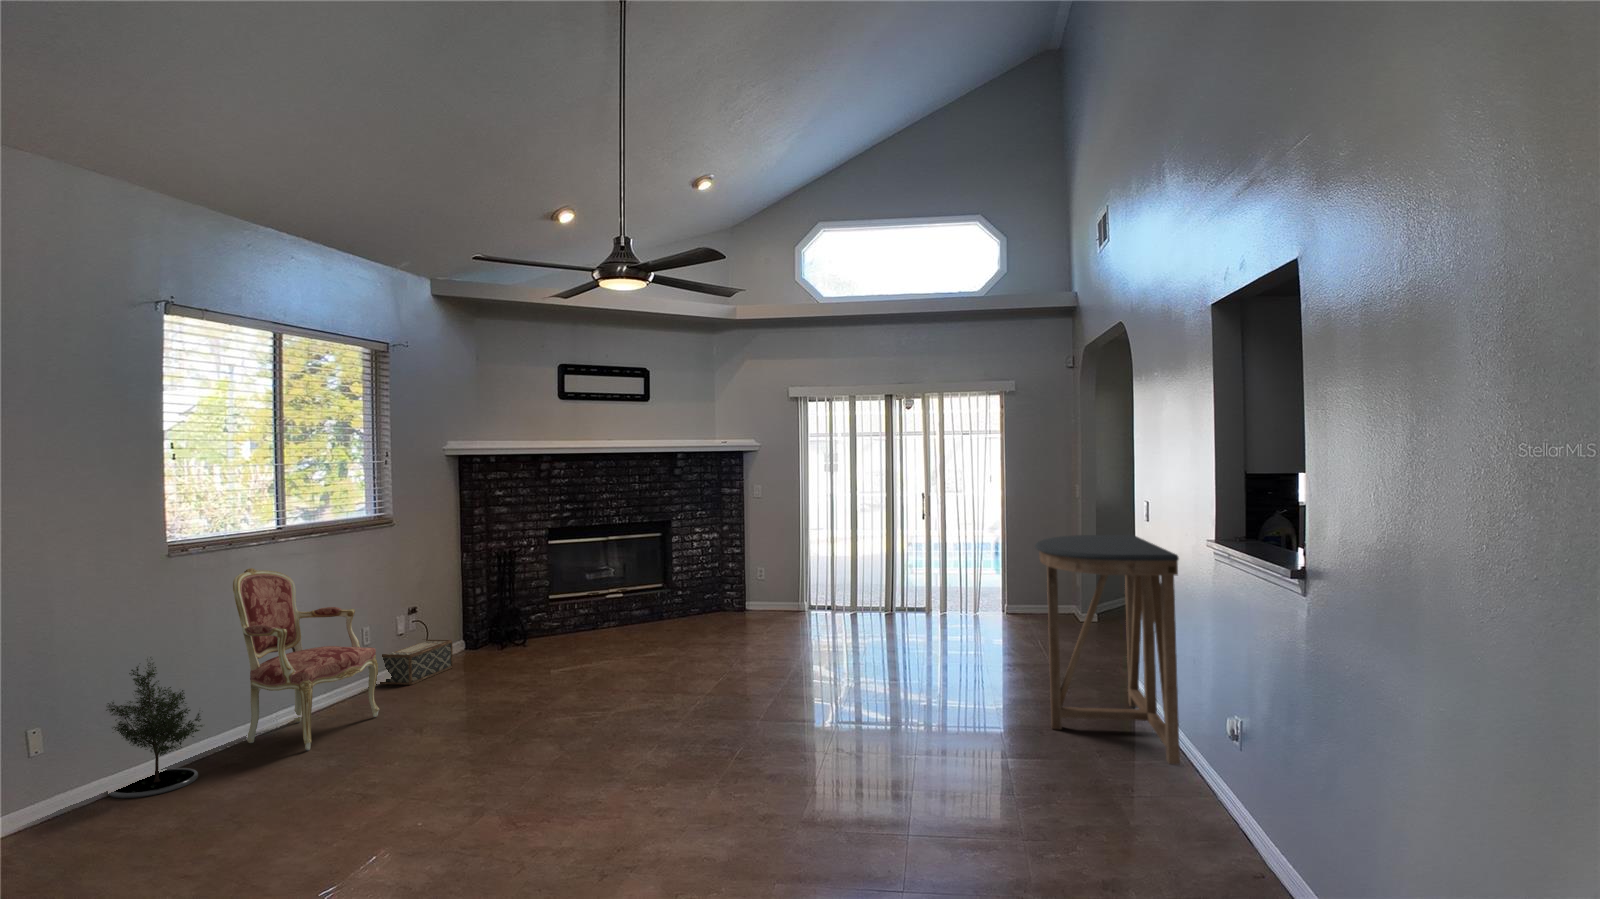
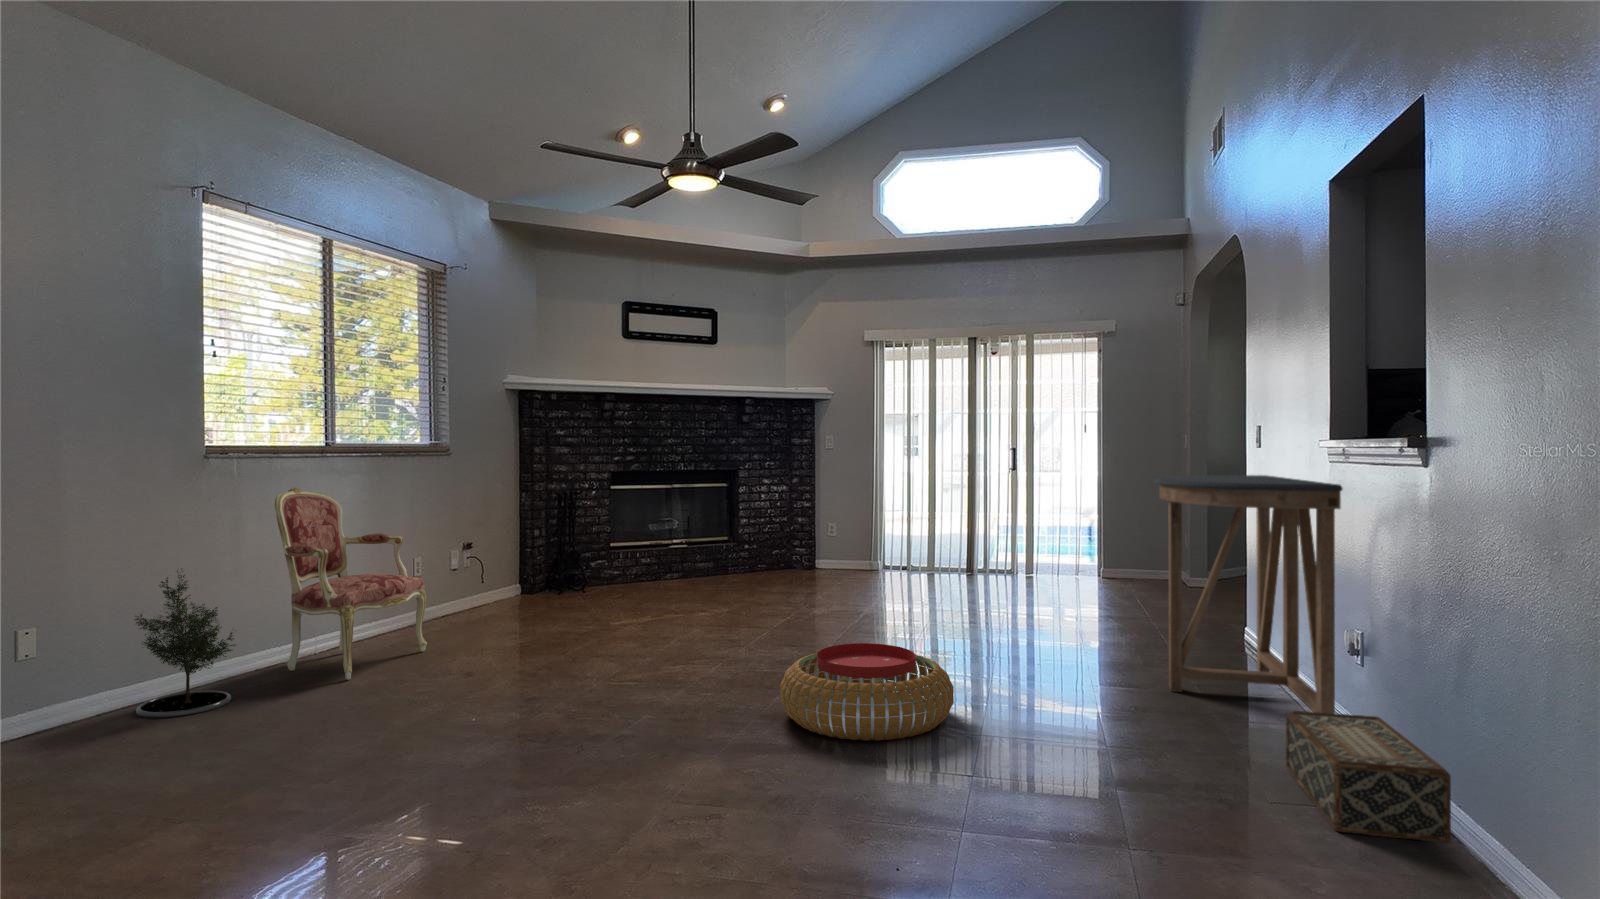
woven basket: present [380,640,453,685] -> present [1286,711,1451,843]
pouf: none [711,700,863,790] -> present [780,643,954,741]

